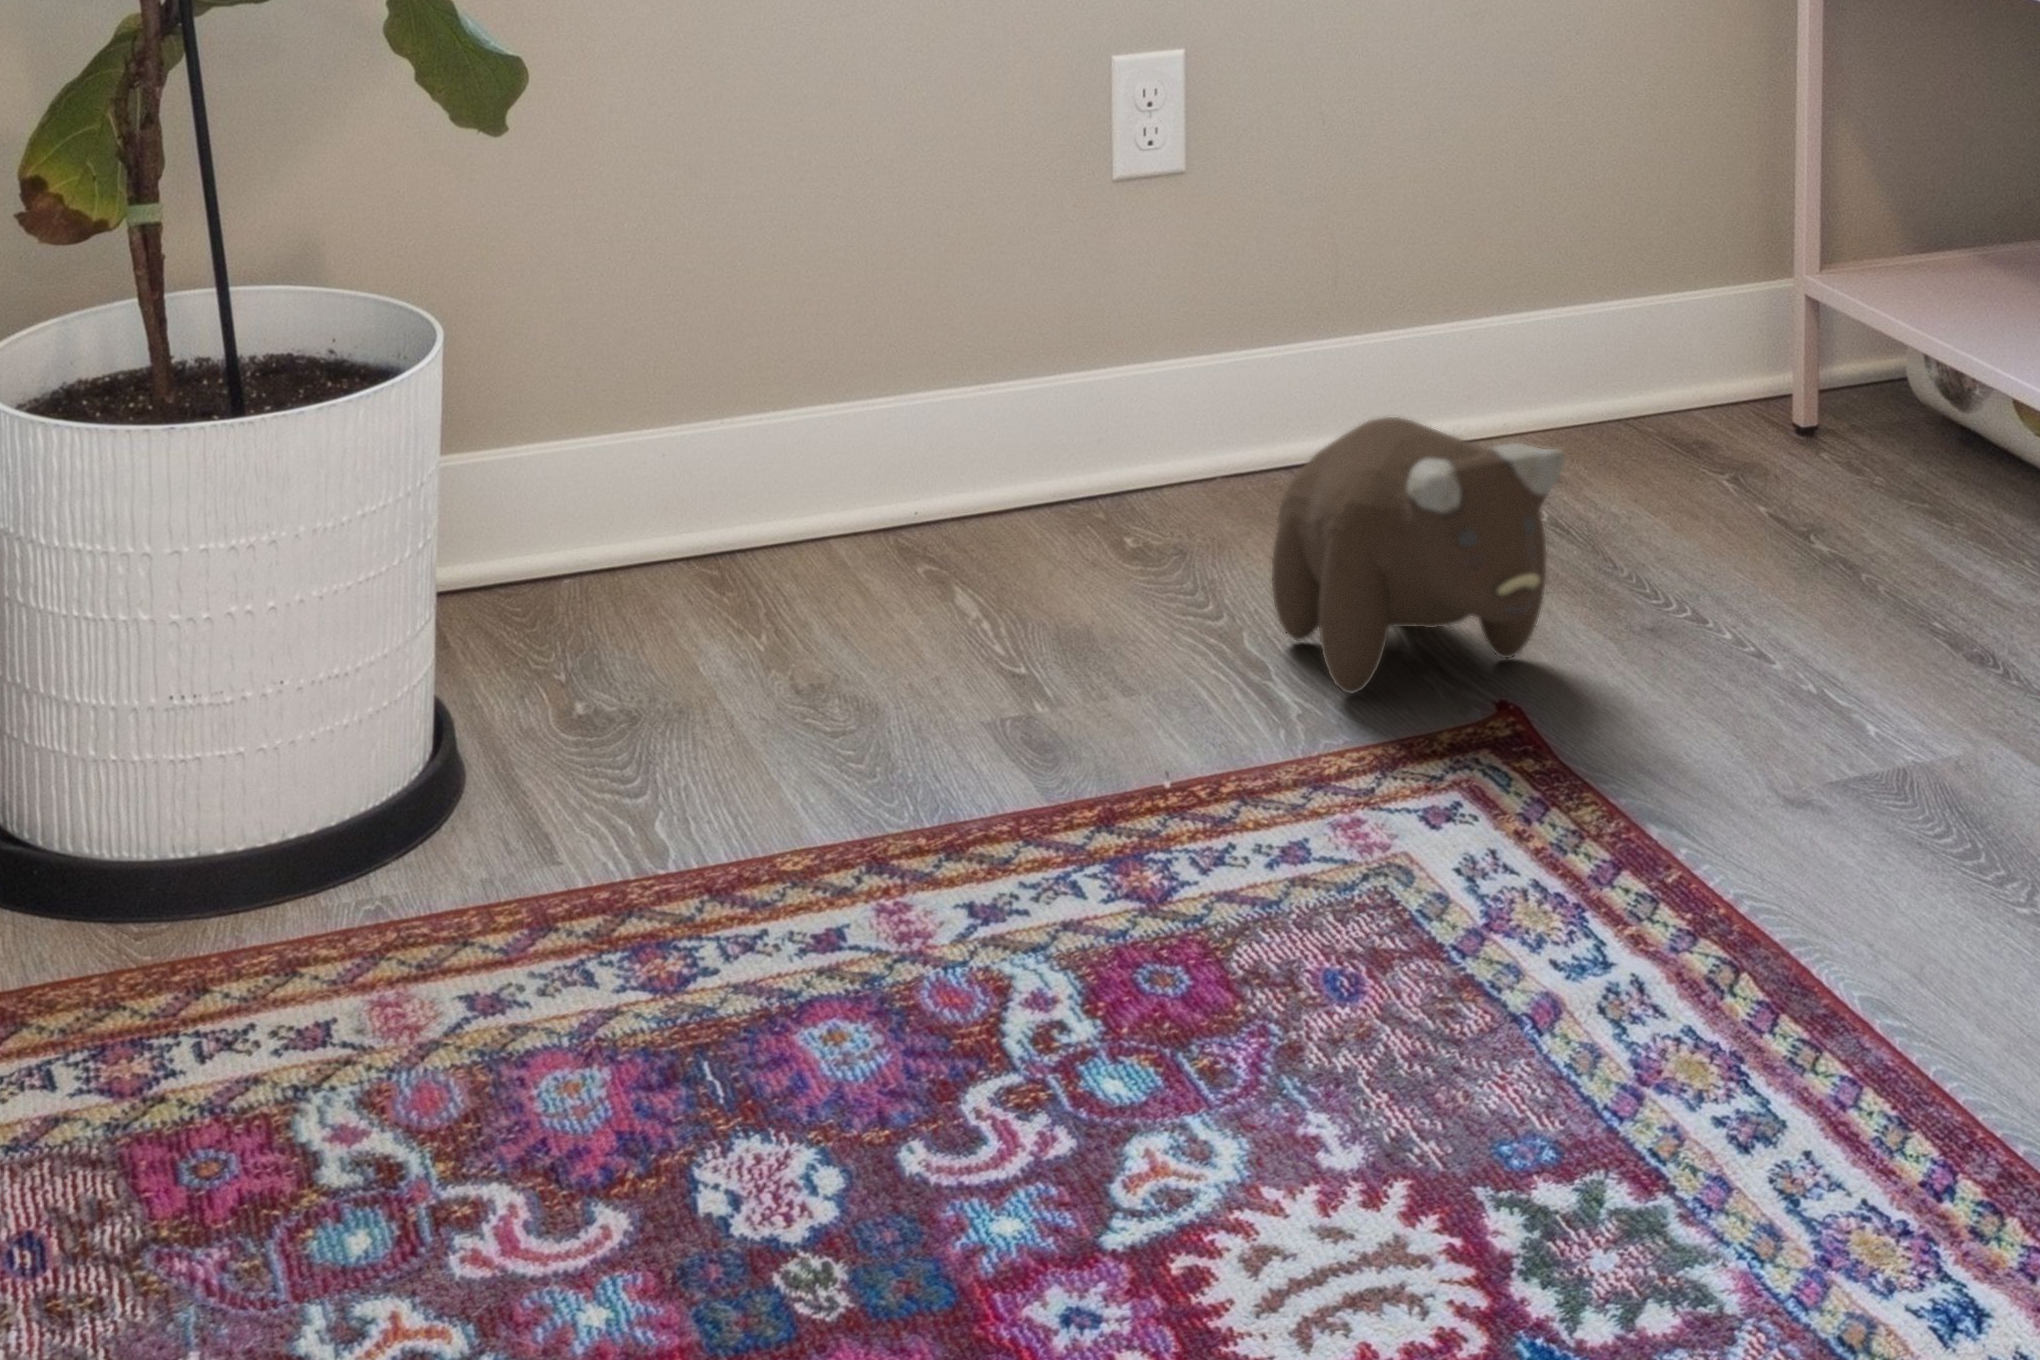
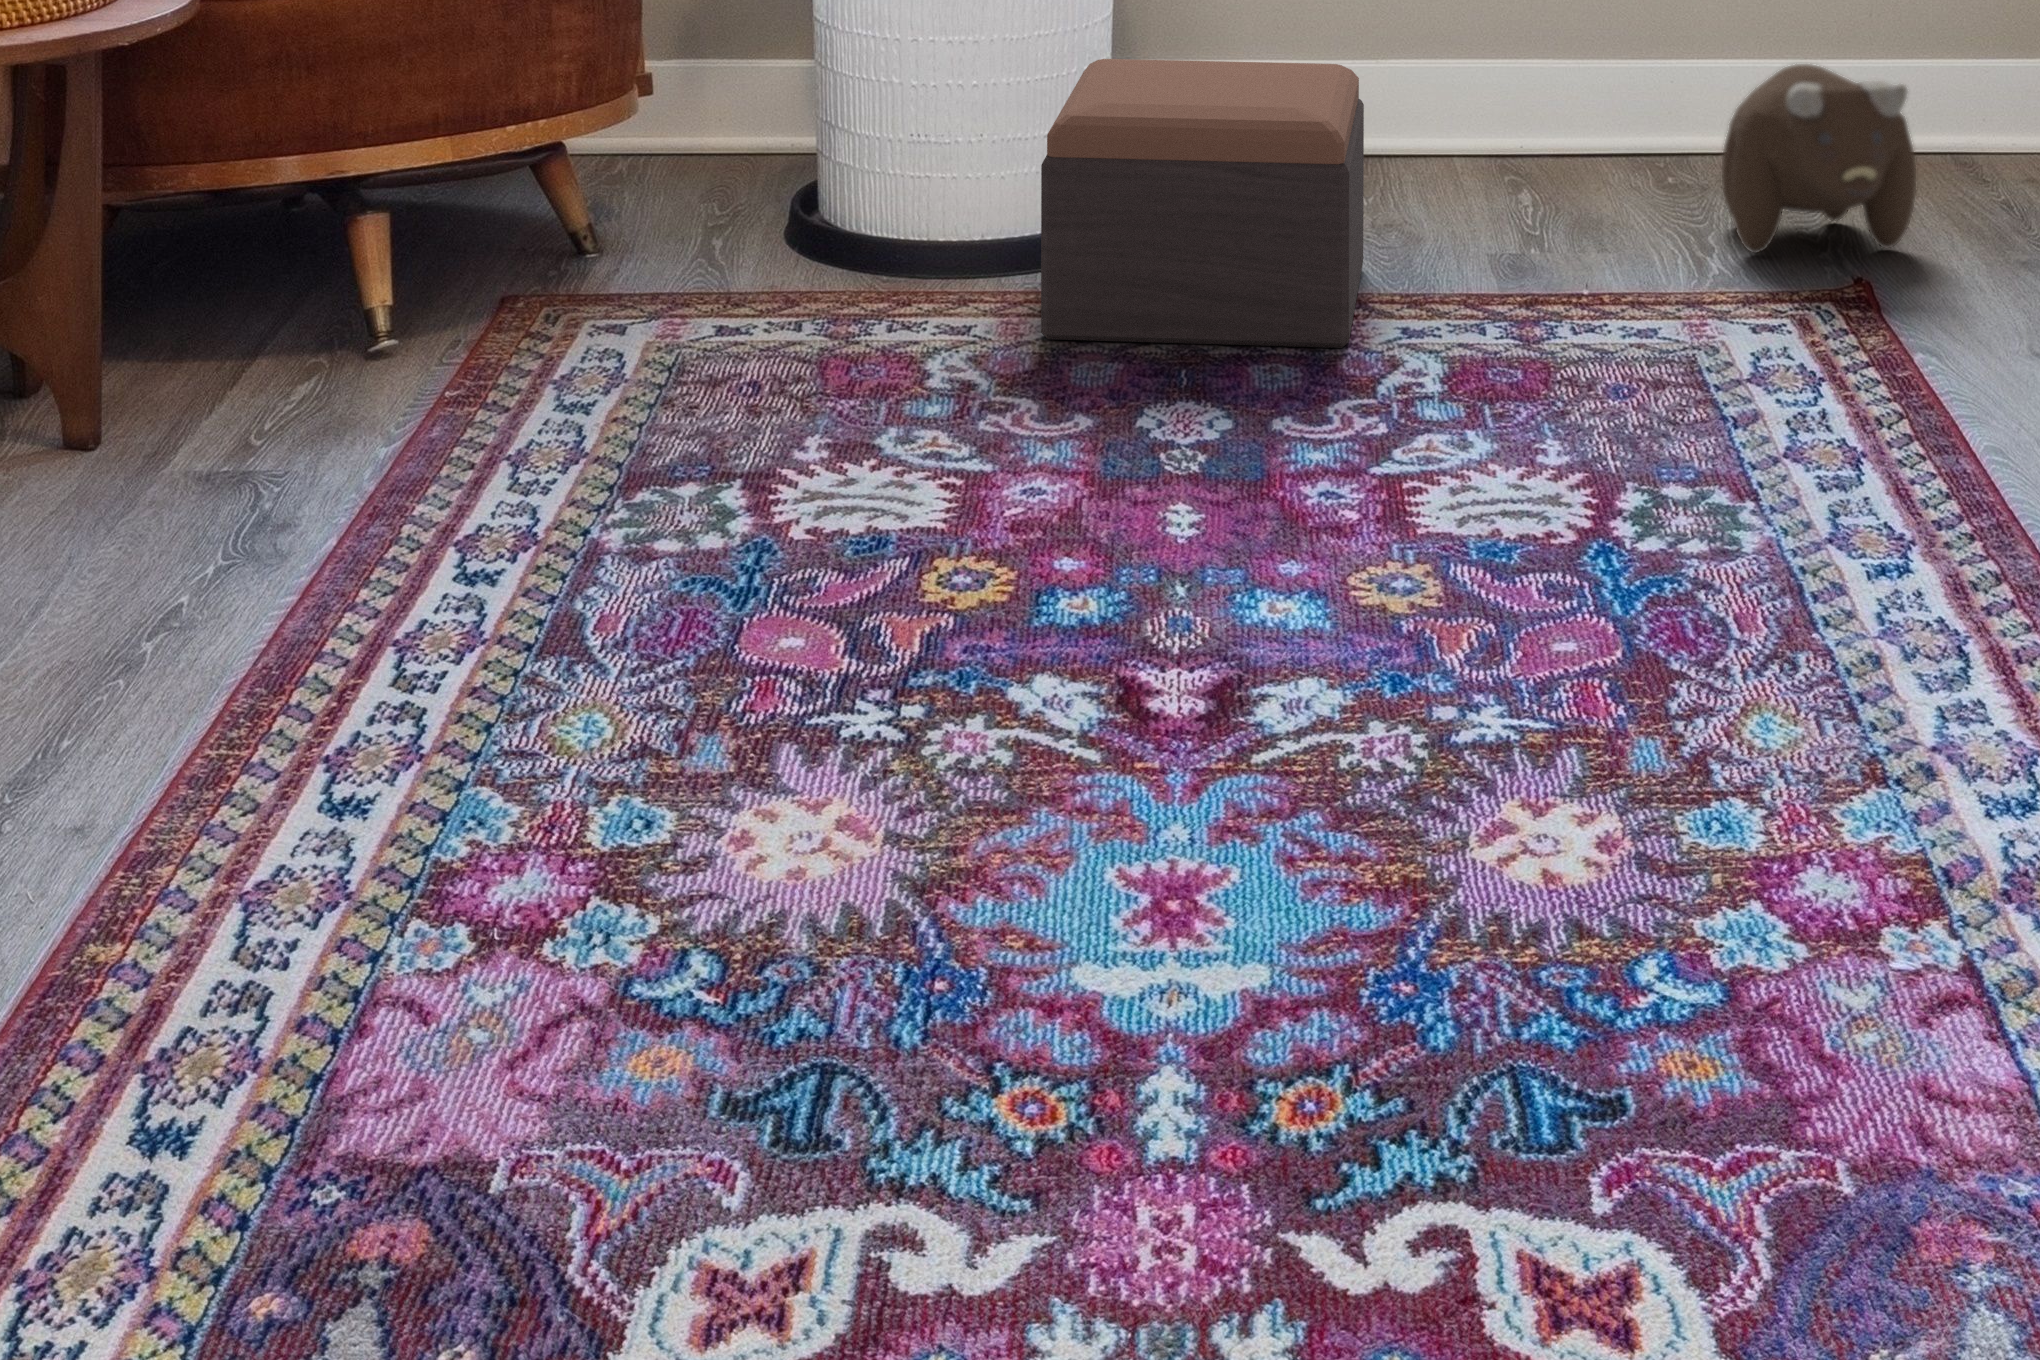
footstool: none [421,519,924,1049] -> present [1041,59,1364,348]

